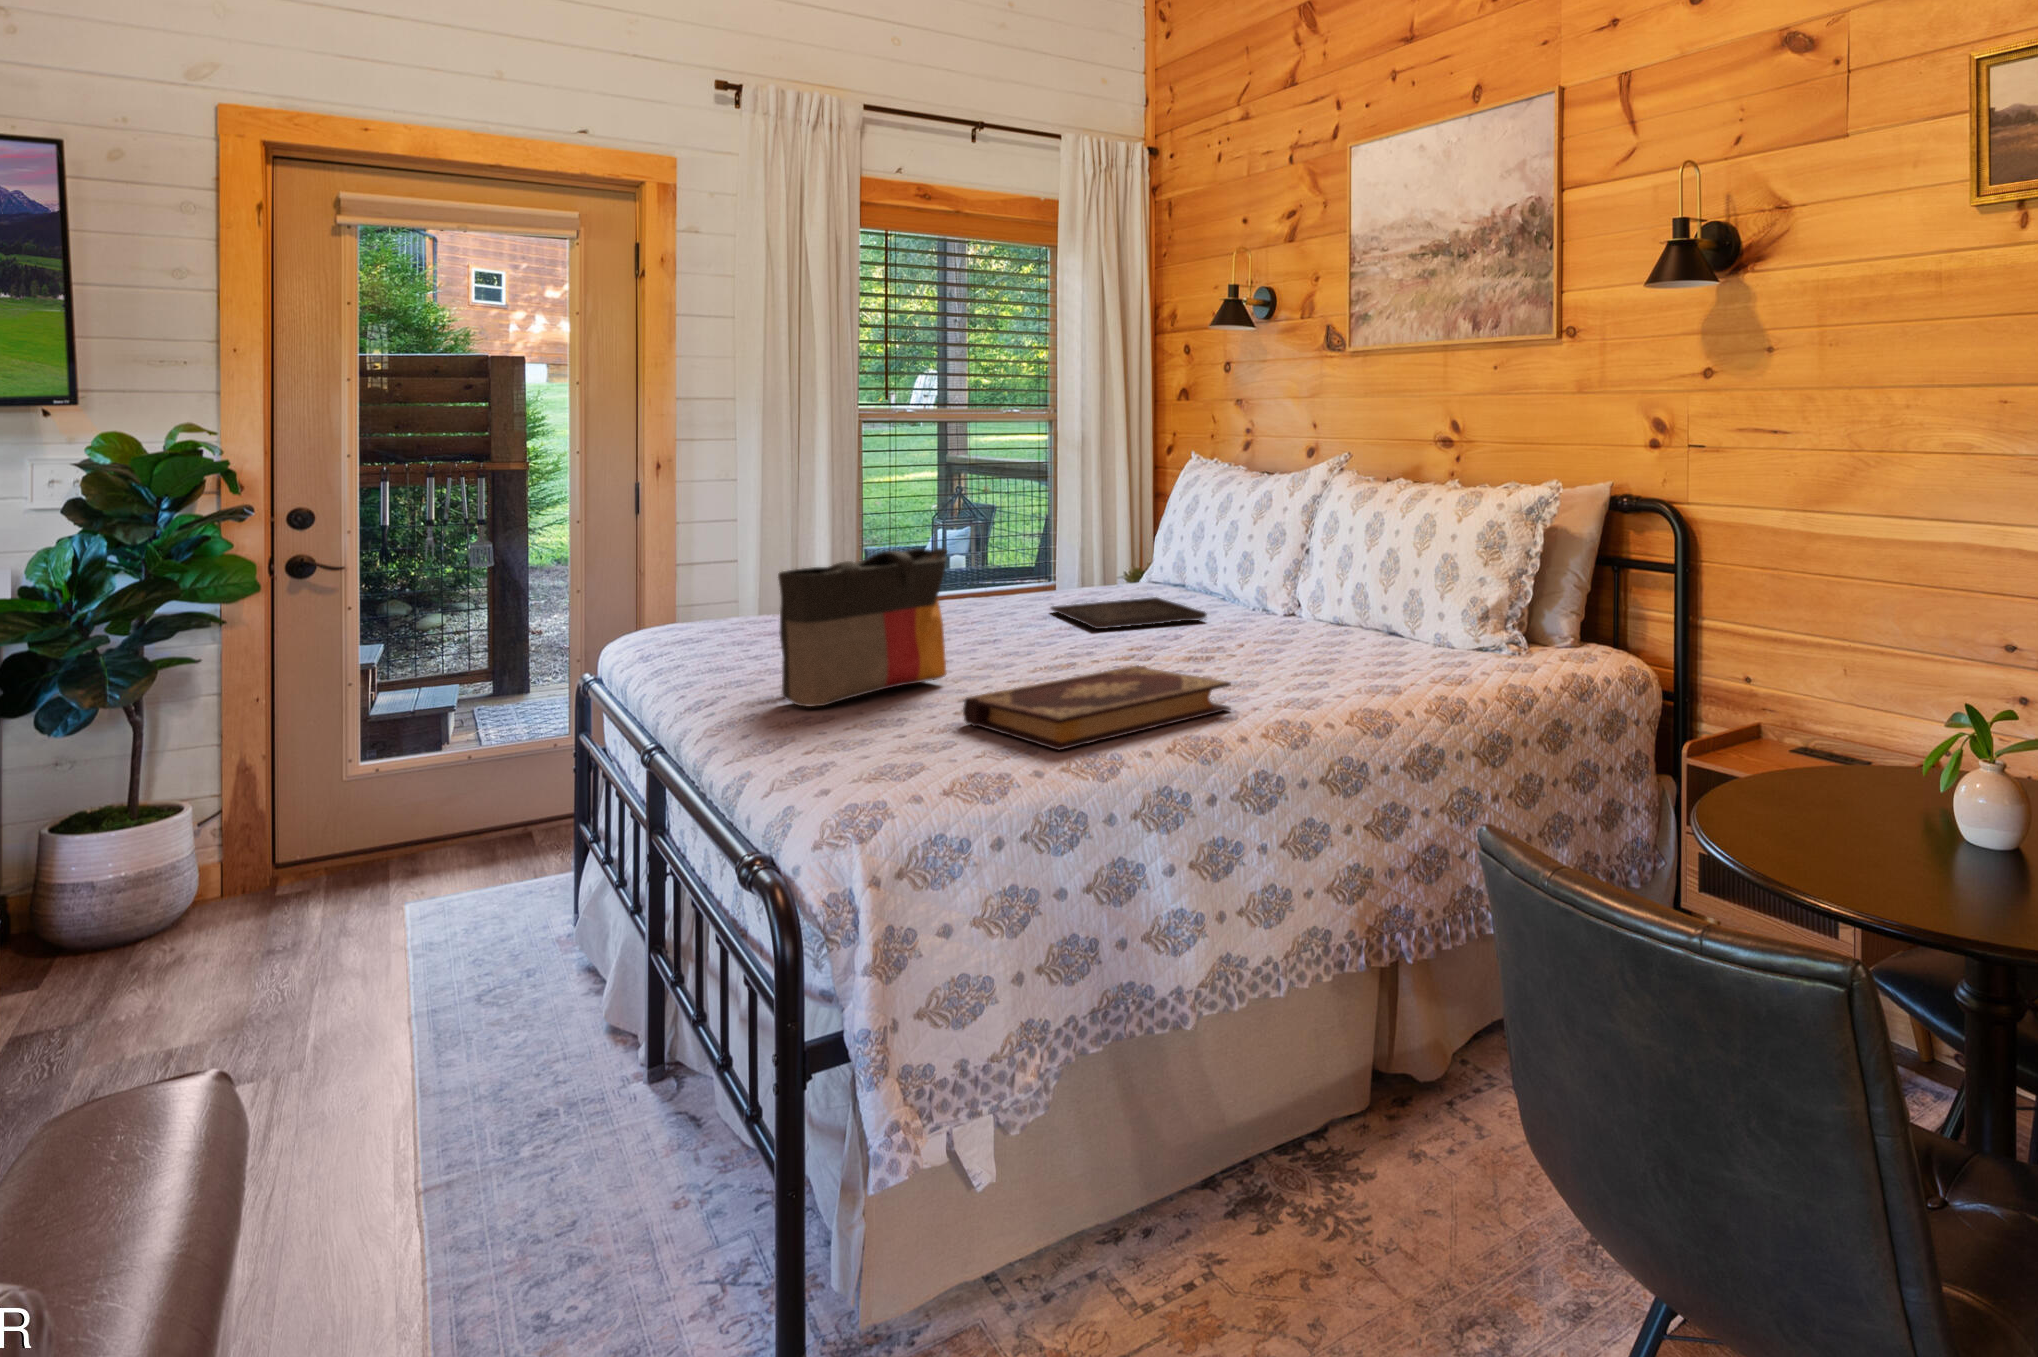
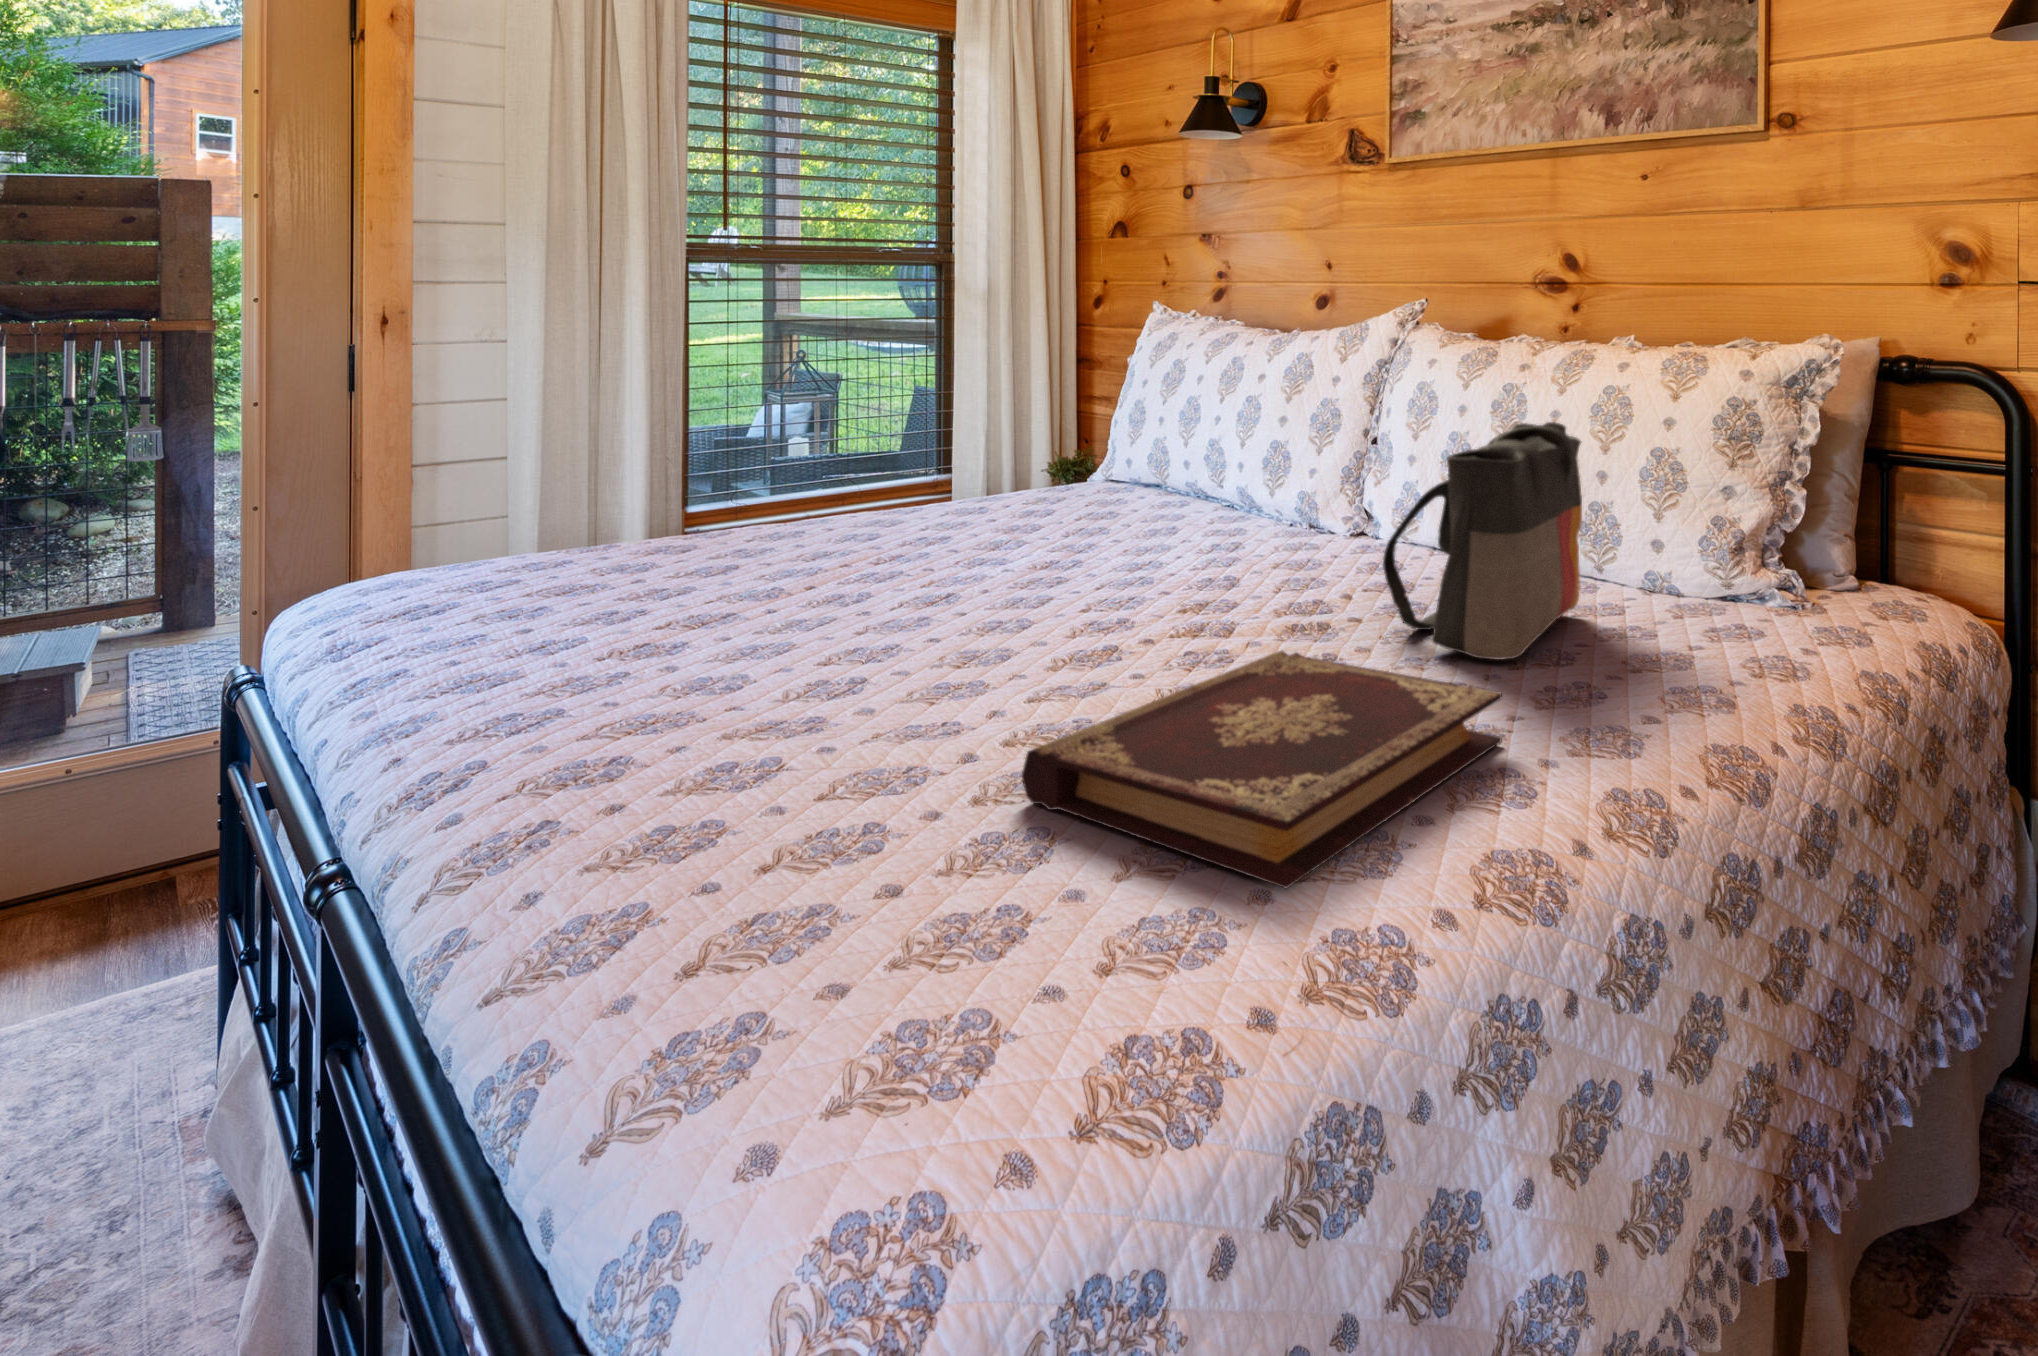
tote bag: present [778,548,947,706] -> present [1383,422,1582,660]
tray: present [1051,597,1206,629] -> none [1010,509,1256,564]

